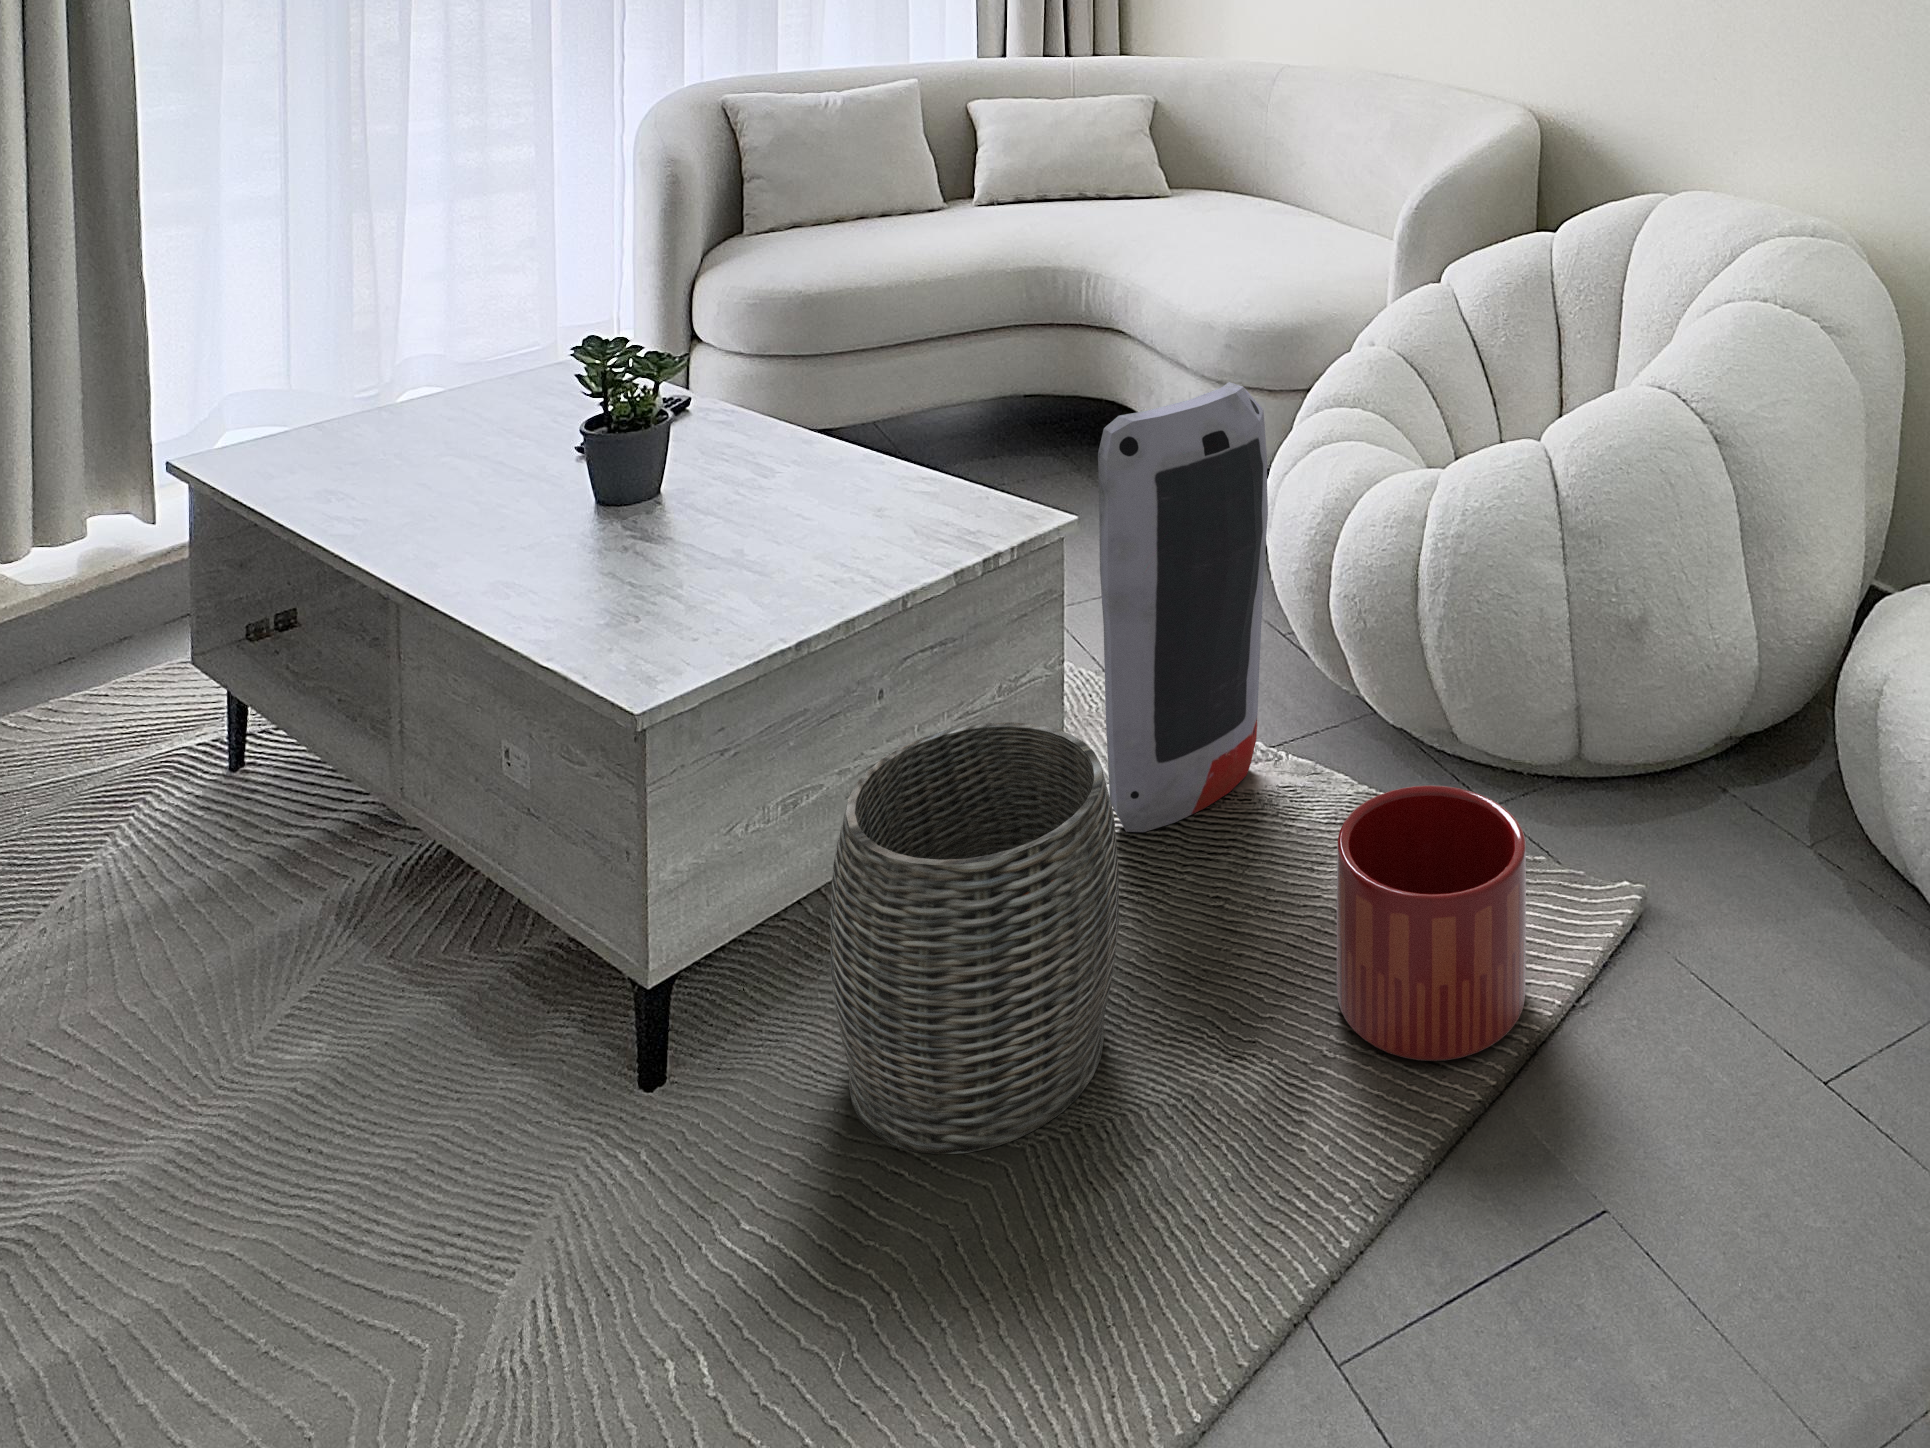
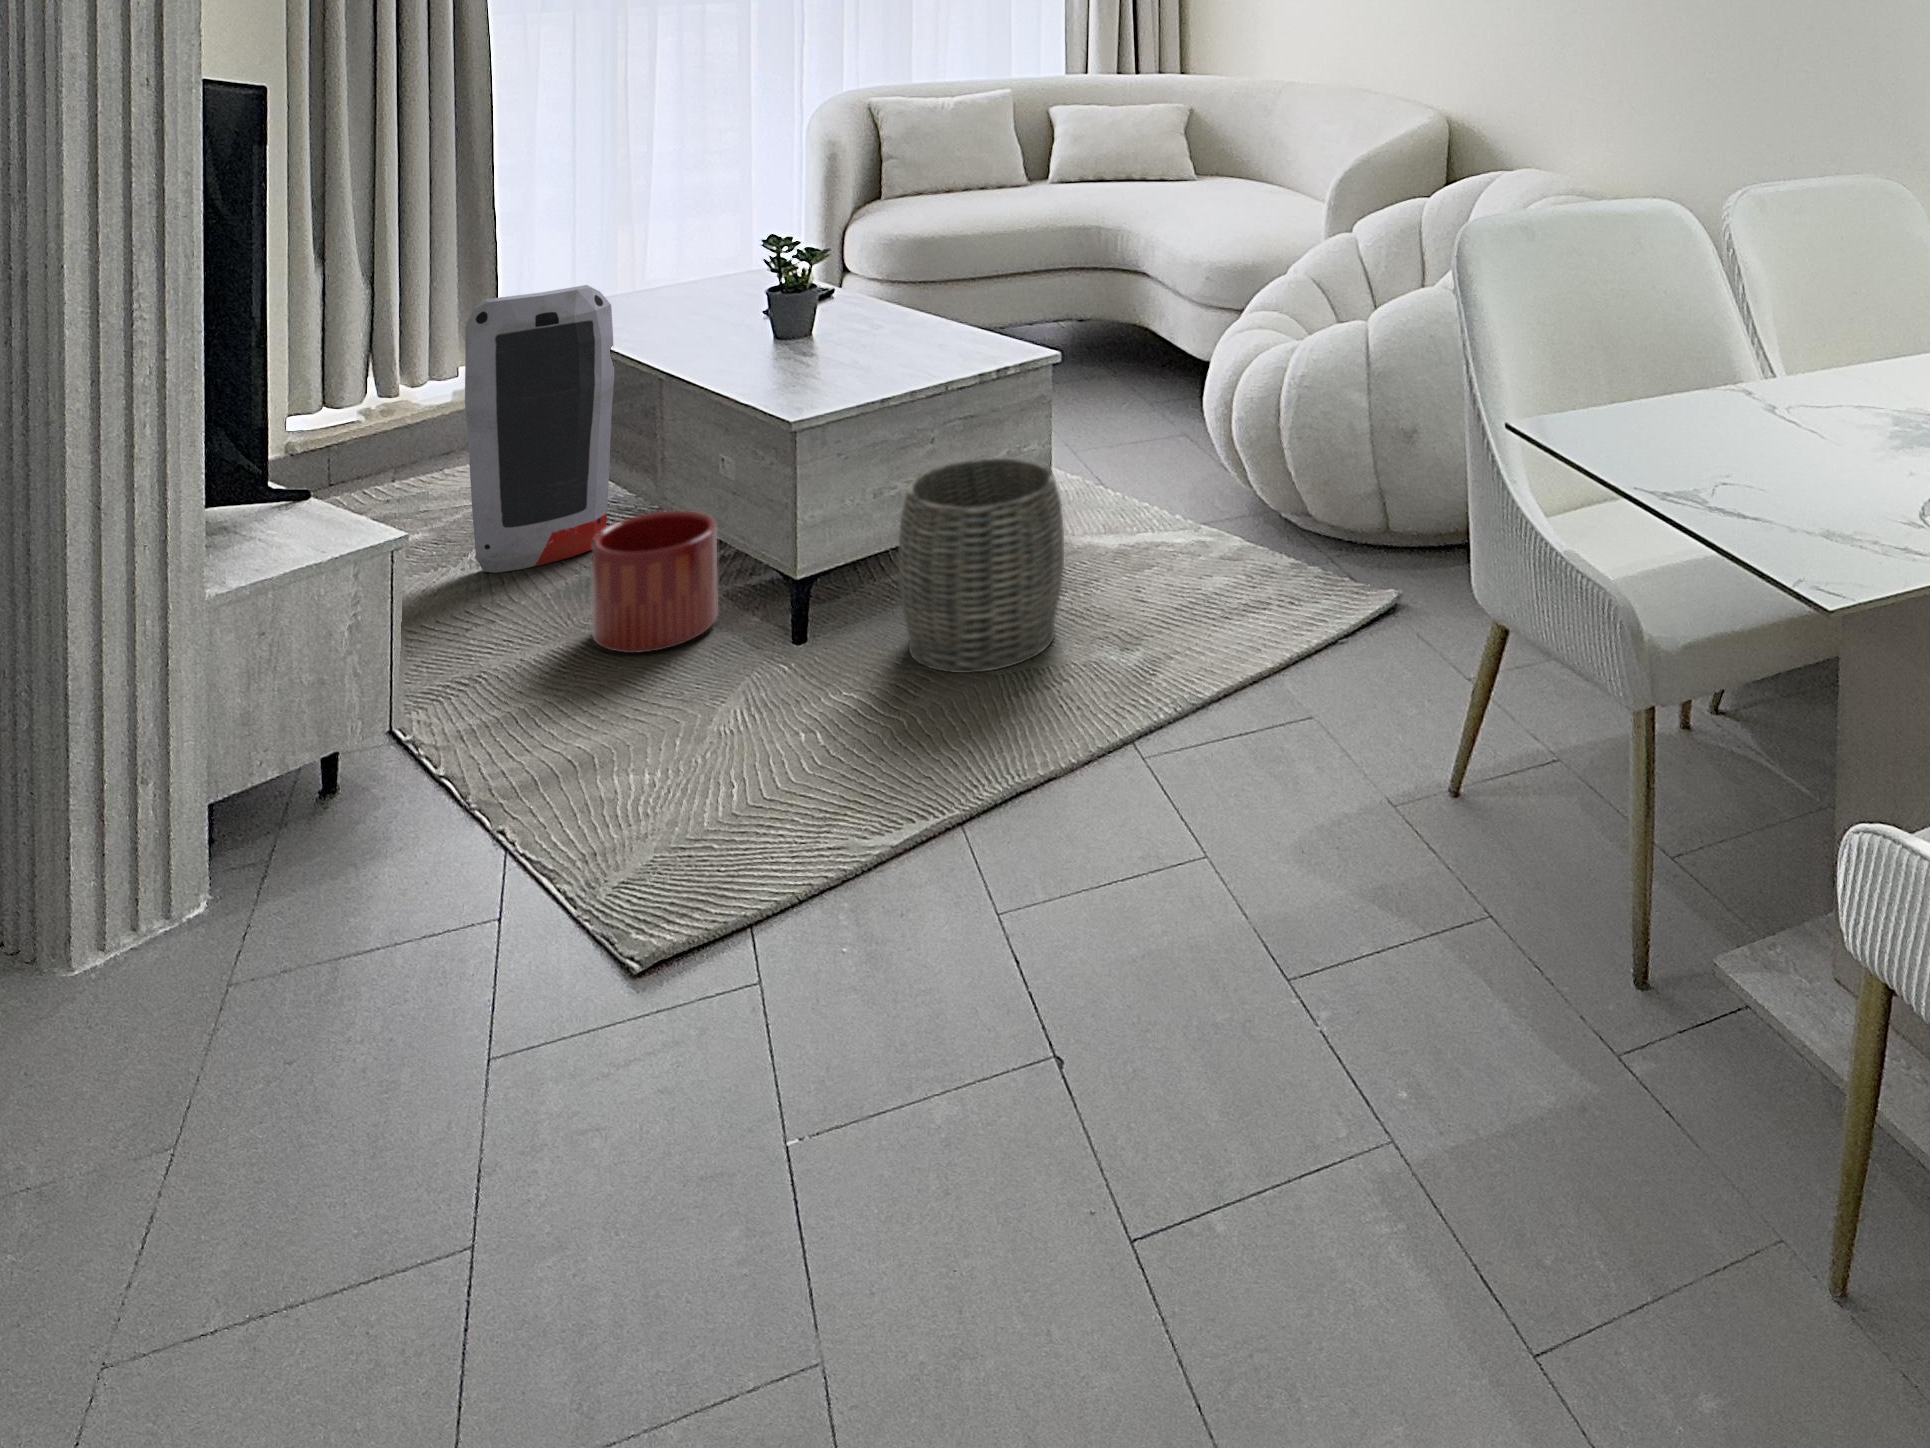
air purifier: present [1098,382,1268,832] -> present [465,285,615,573]
planter: present [1337,786,1526,1061] -> present [592,511,718,653]

